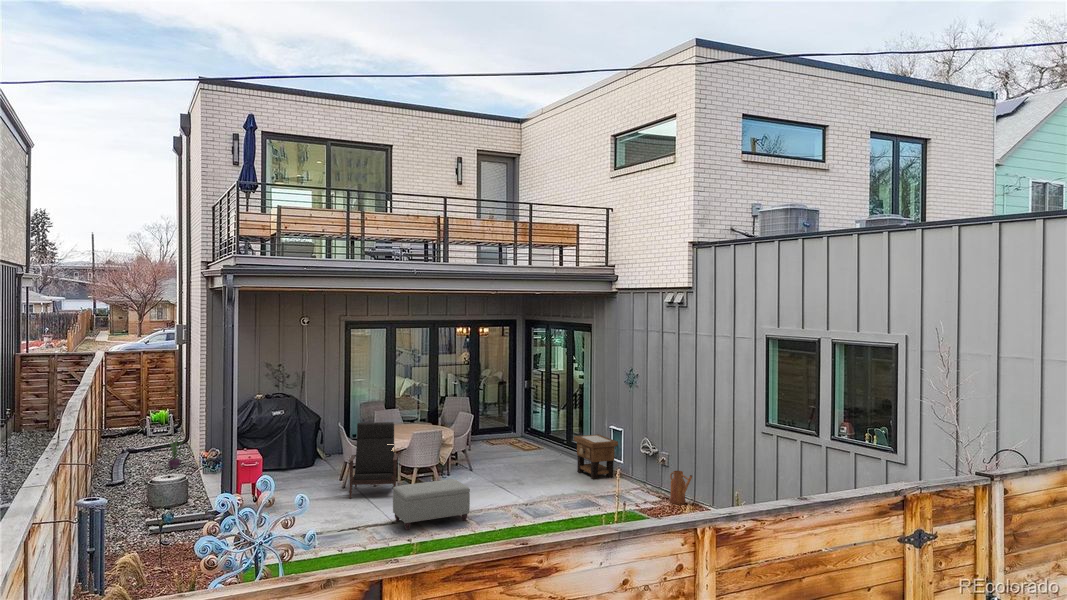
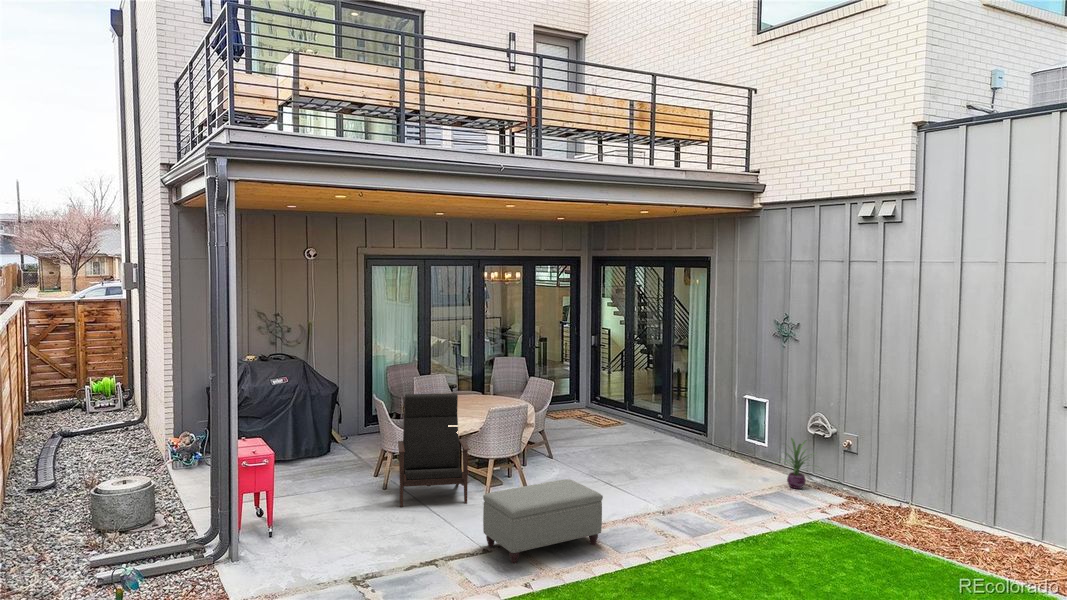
side table: present [574,434,618,480] -> none [697,408,764,471]
decorative plant: present [168,437,180,468] -> present [785,438,812,489]
watering can: present [670,471,692,505] -> none [868,461,912,510]

